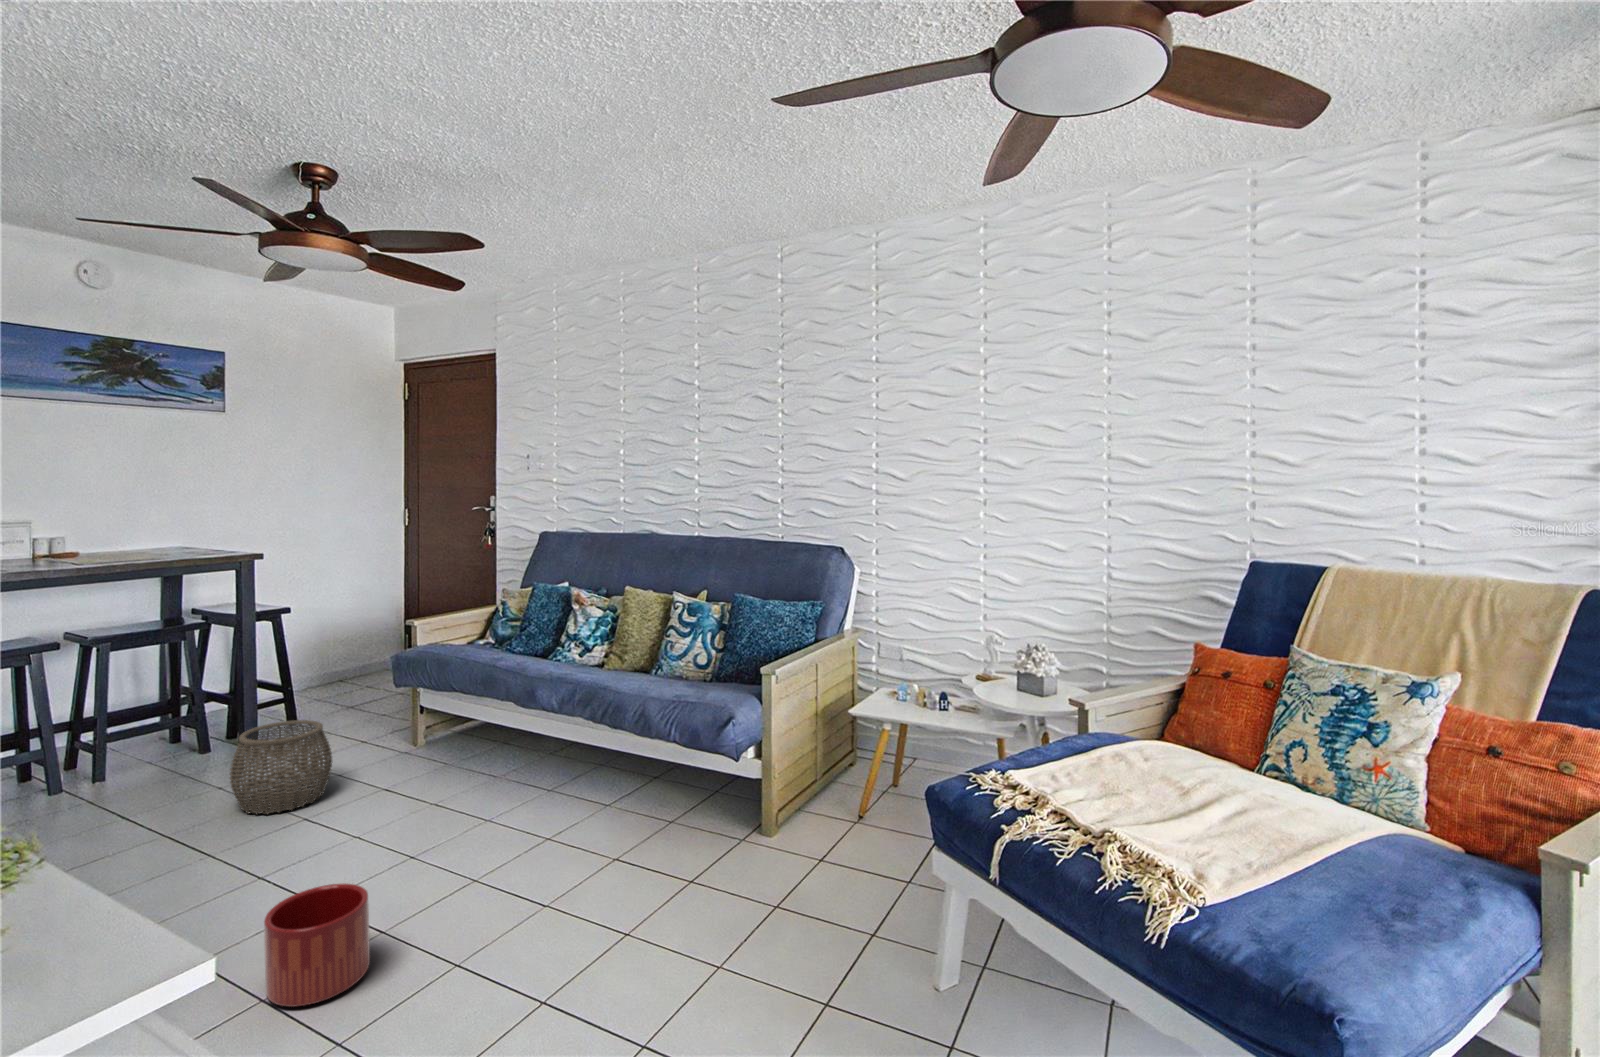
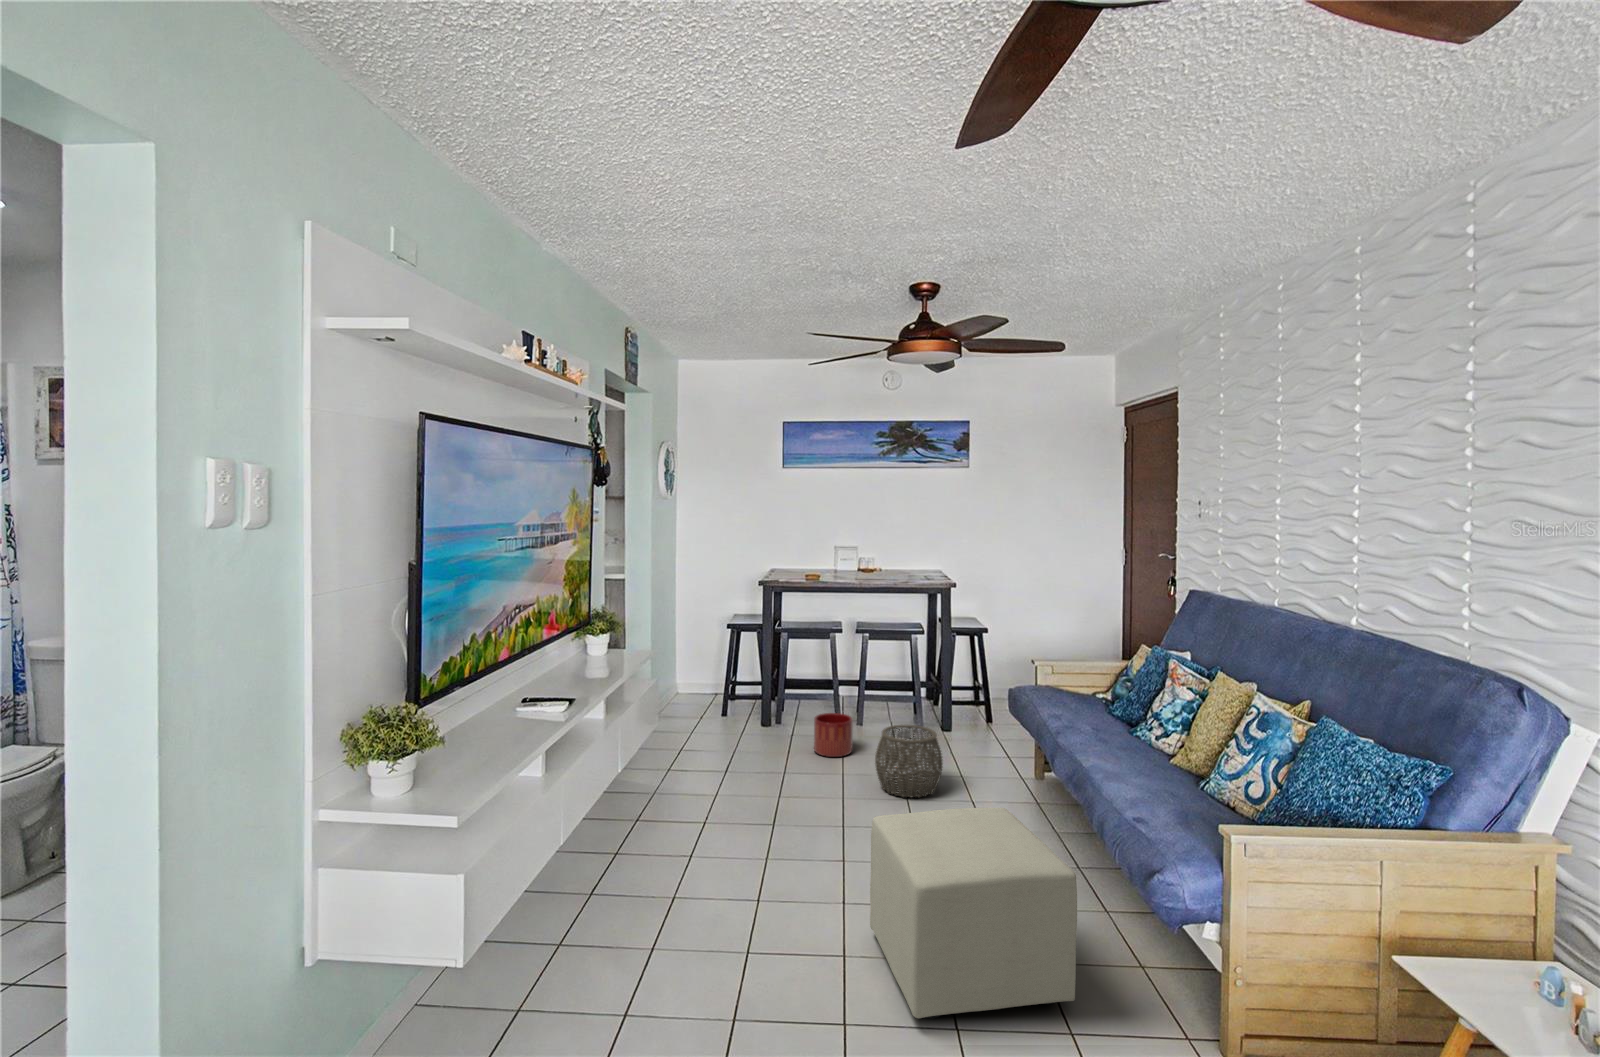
ottoman: none [444,734,674,942] -> present [870,808,1077,1019]
planter: present [264,883,370,1007] -> present [814,713,853,757]

